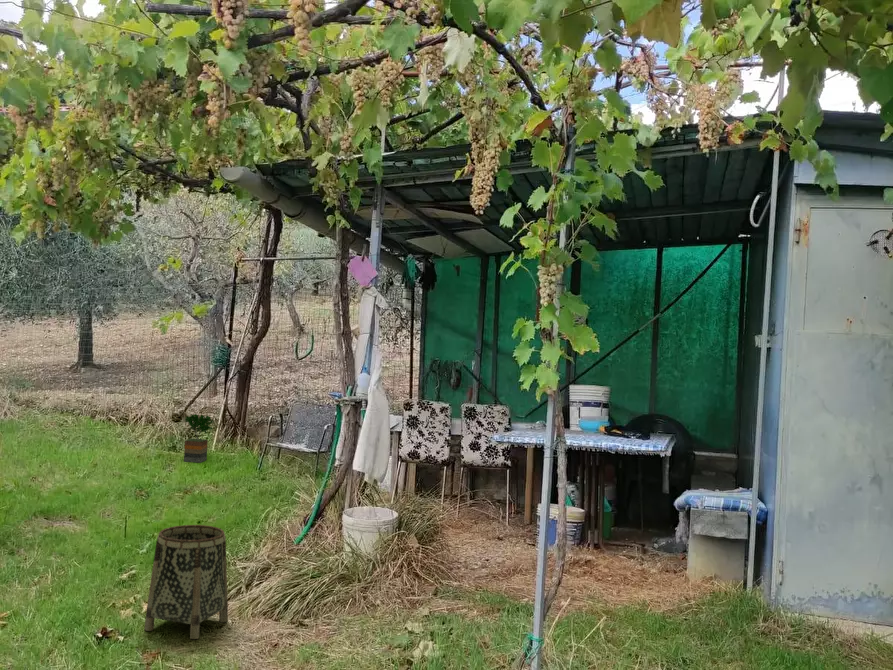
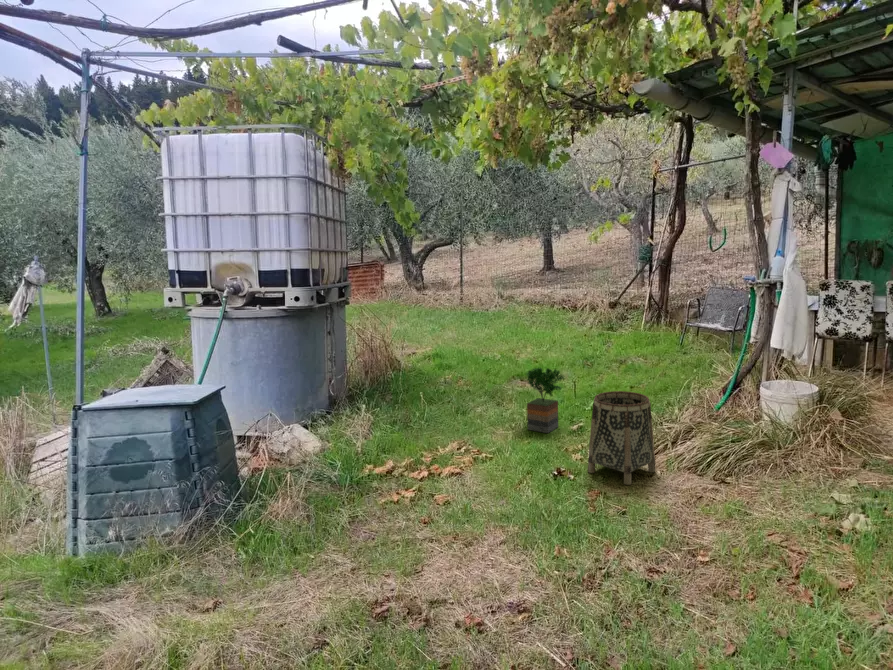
potted tree: present [184,414,214,463] -> present [526,368,564,433]

